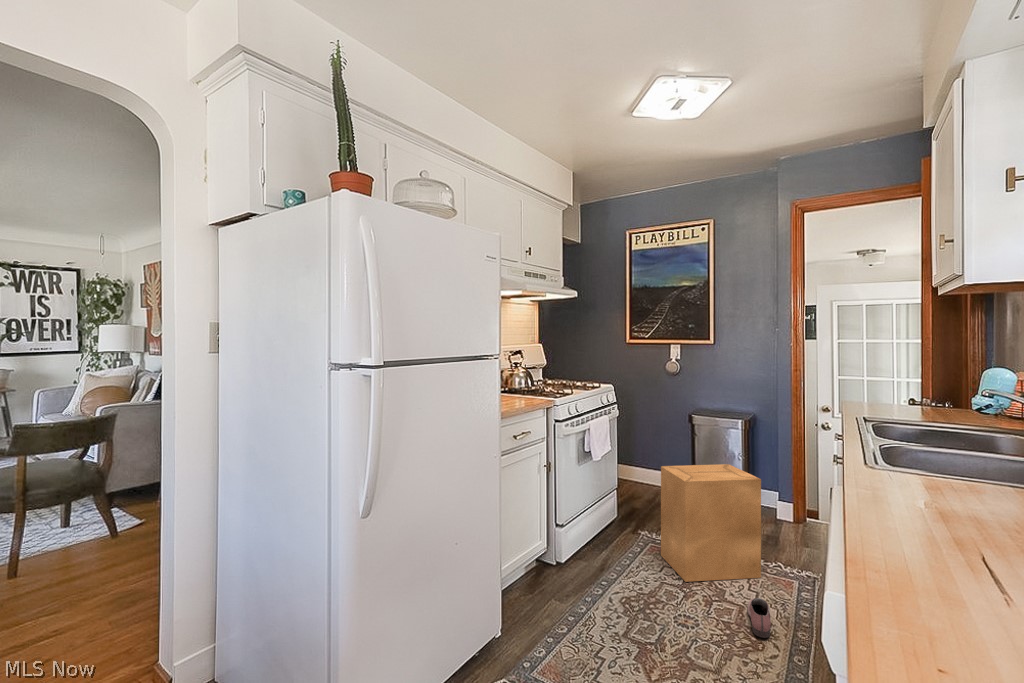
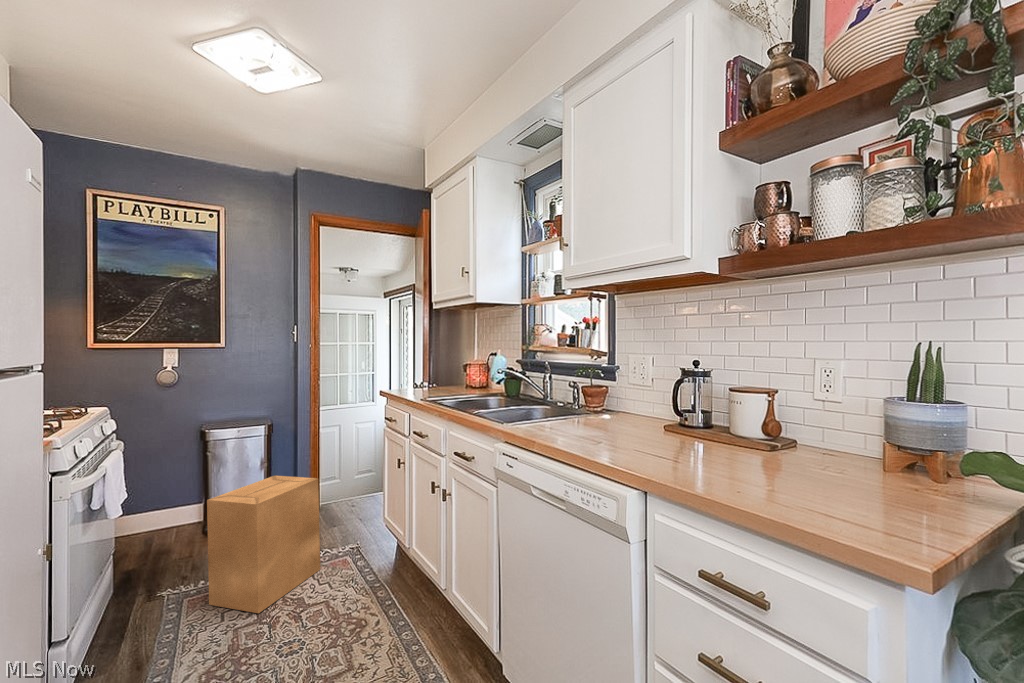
shoe: present [747,598,771,638] -> none [330,582,364,616]

